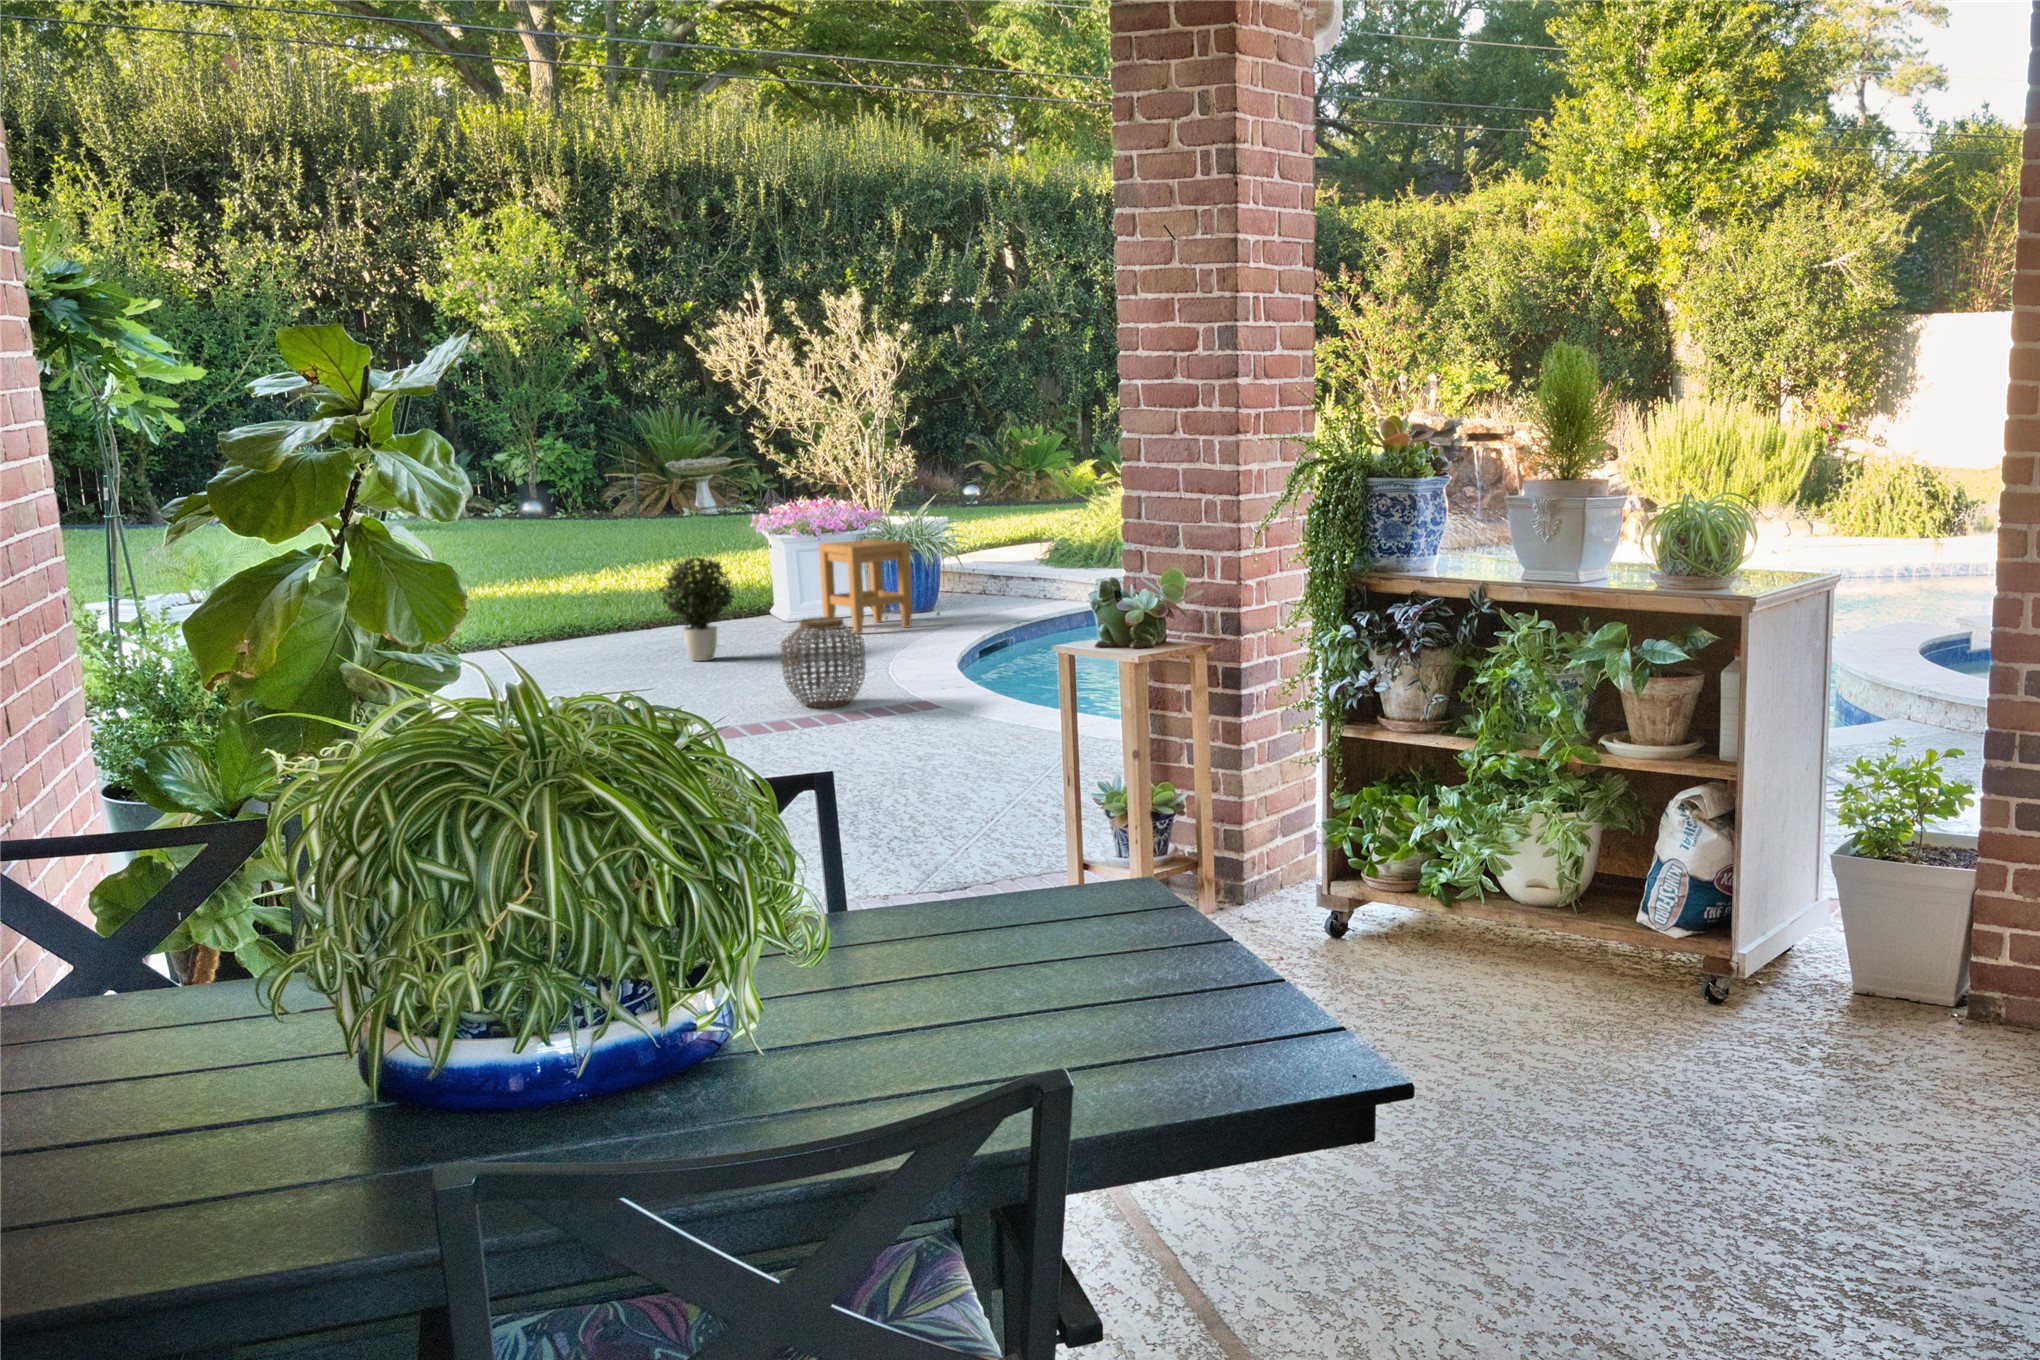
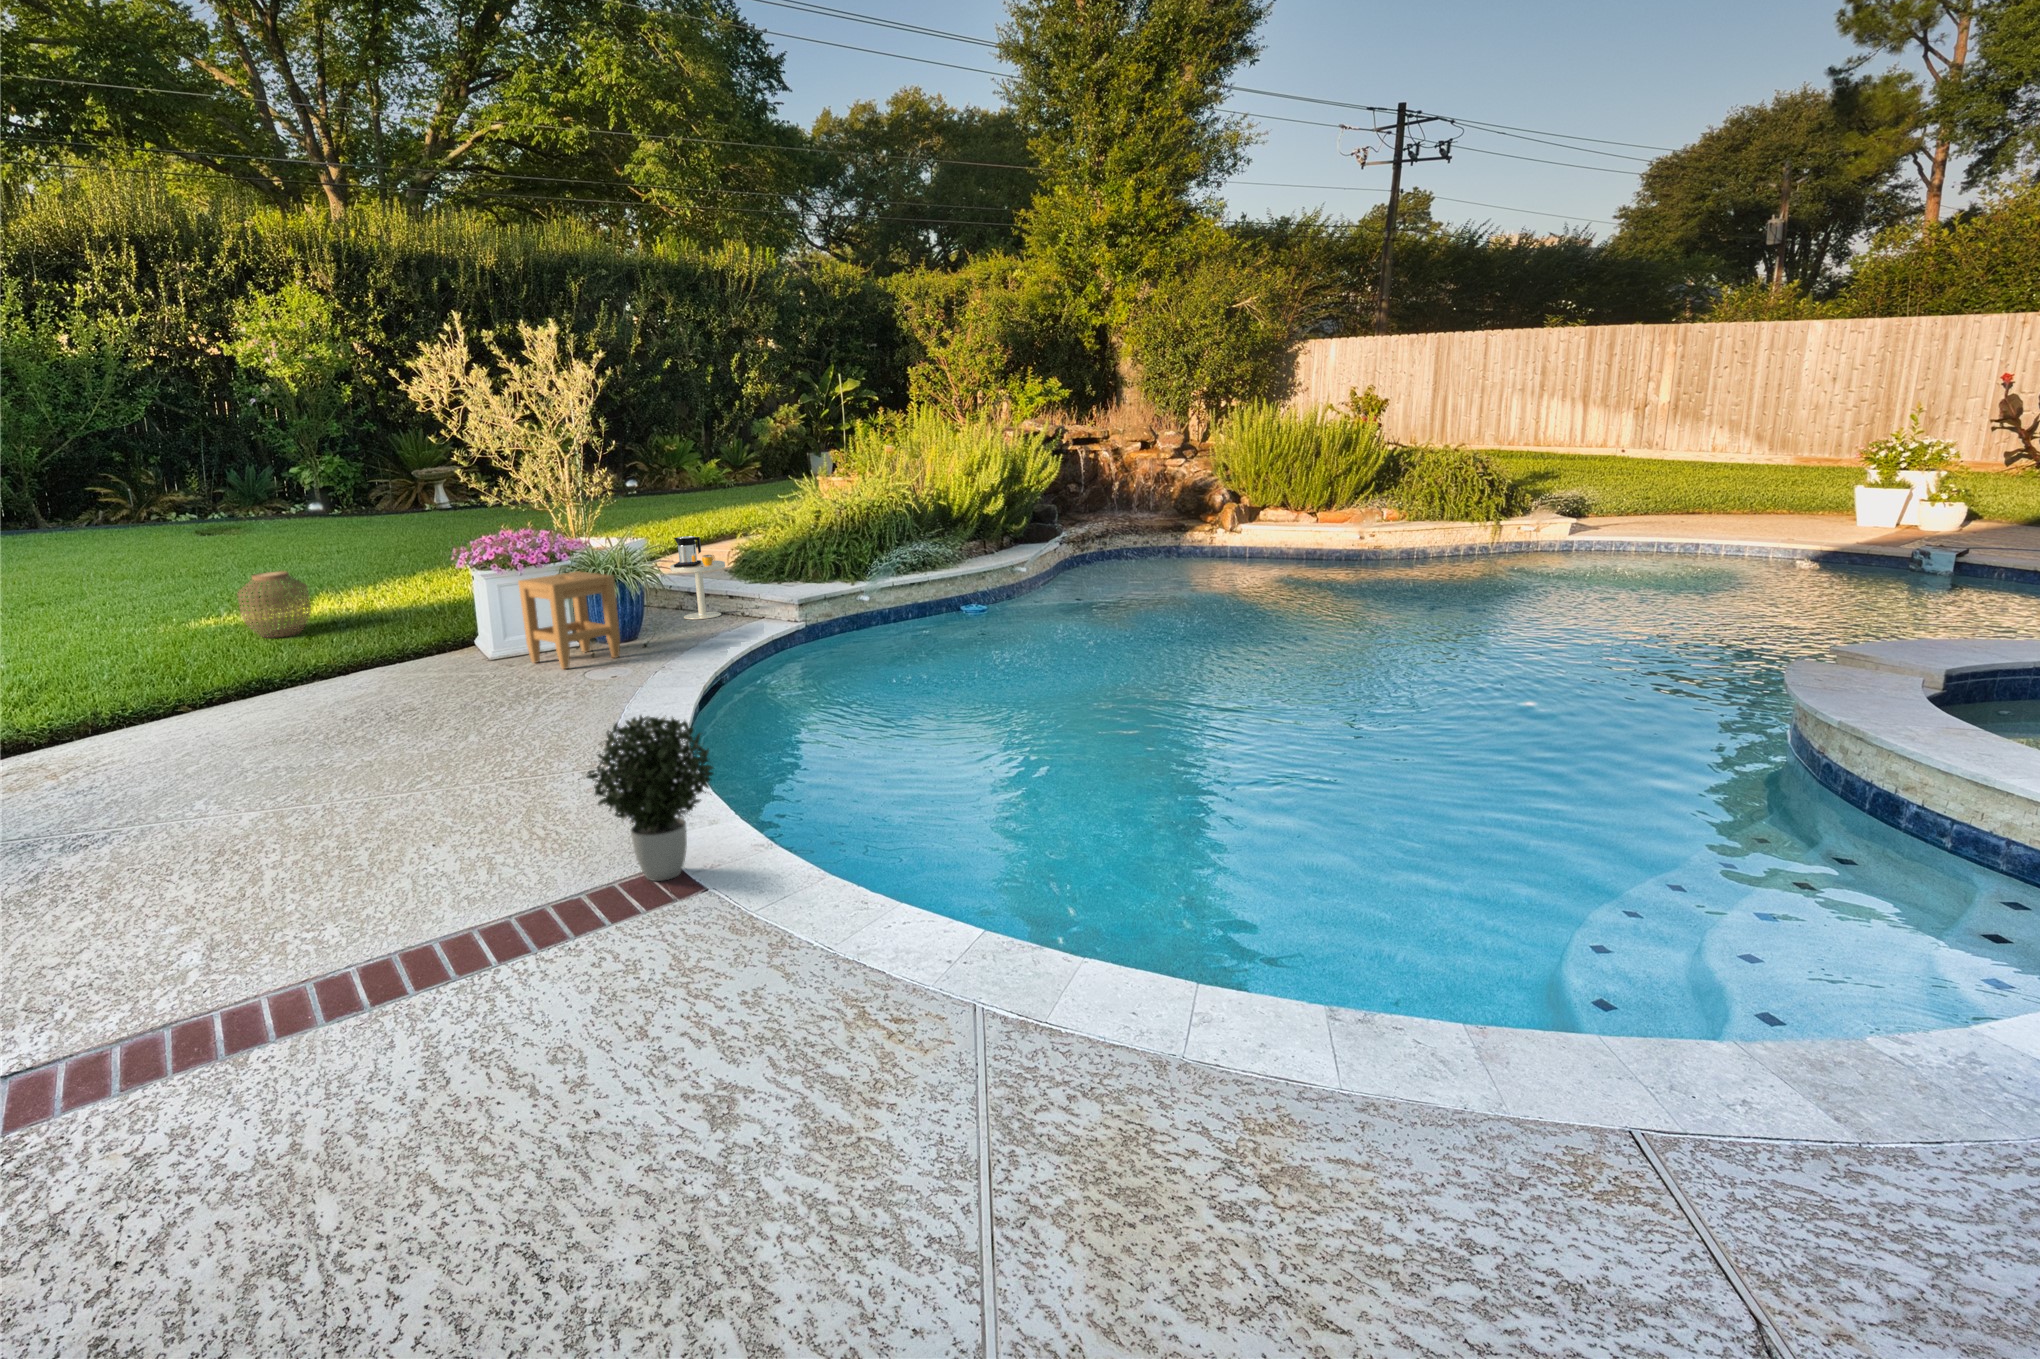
side table: none [966,512,1022,601] -> present [670,536,725,619]
potted plant: present [659,558,734,661] -> present [587,715,713,881]
woven basket: present [781,617,865,708] -> present [238,571,311,637]

